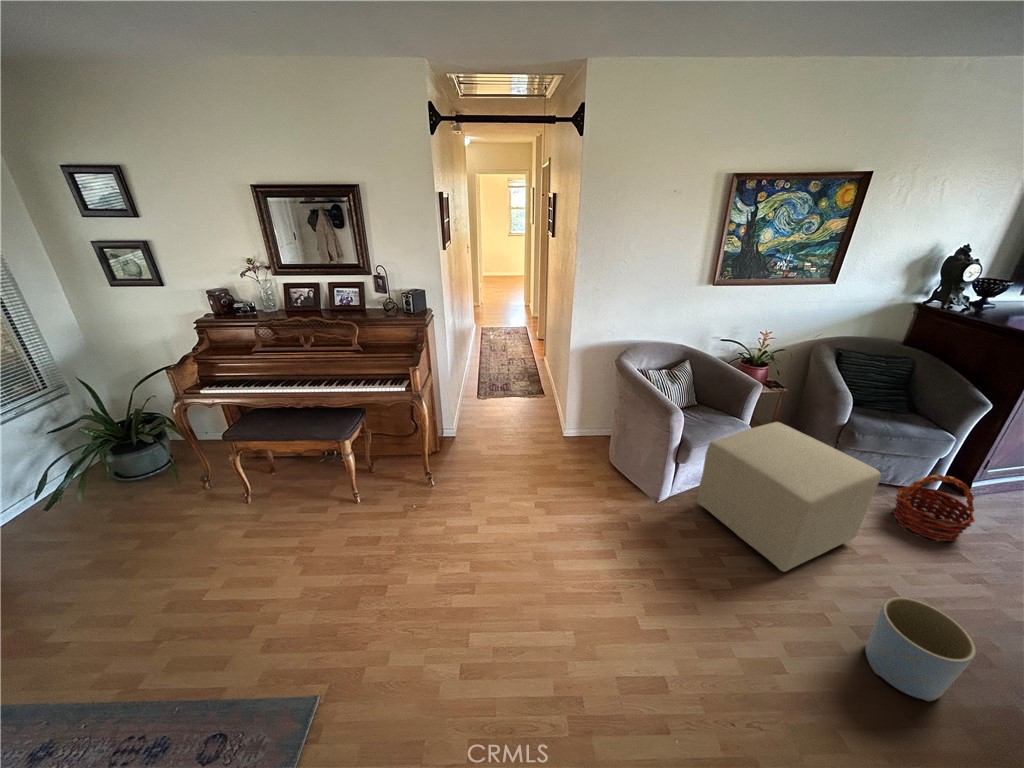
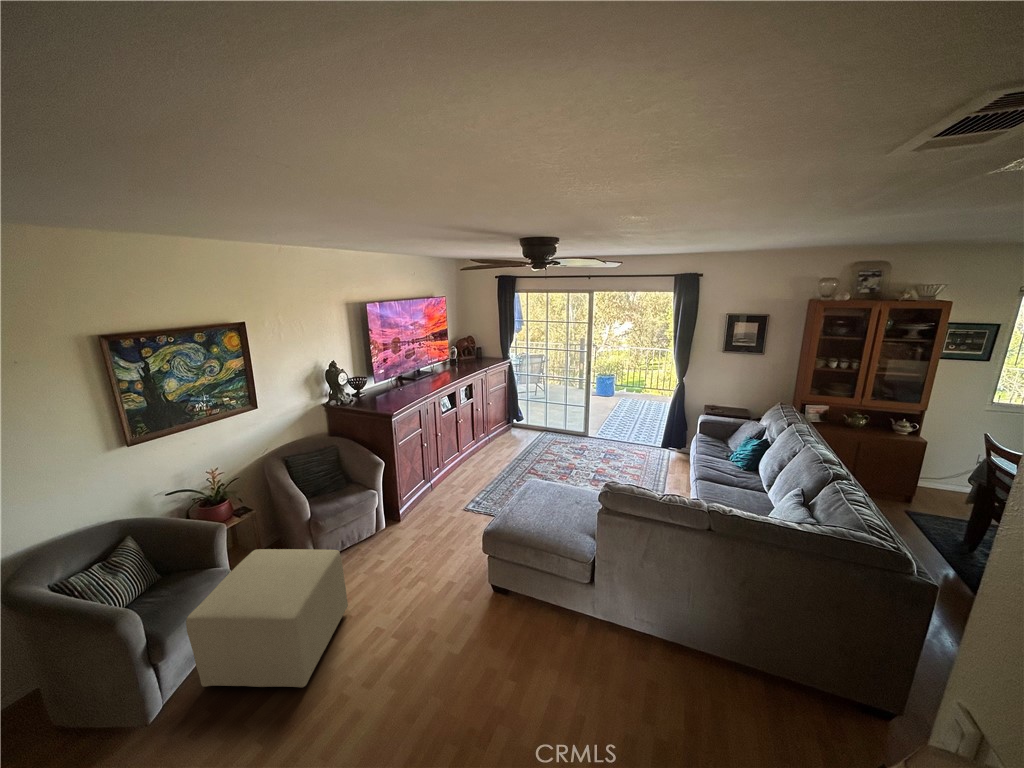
basket: present [893,475,975,541] -> none [362,520,404,570]
planter: present [865,597,976,701] -> none [368,629,419,708]

